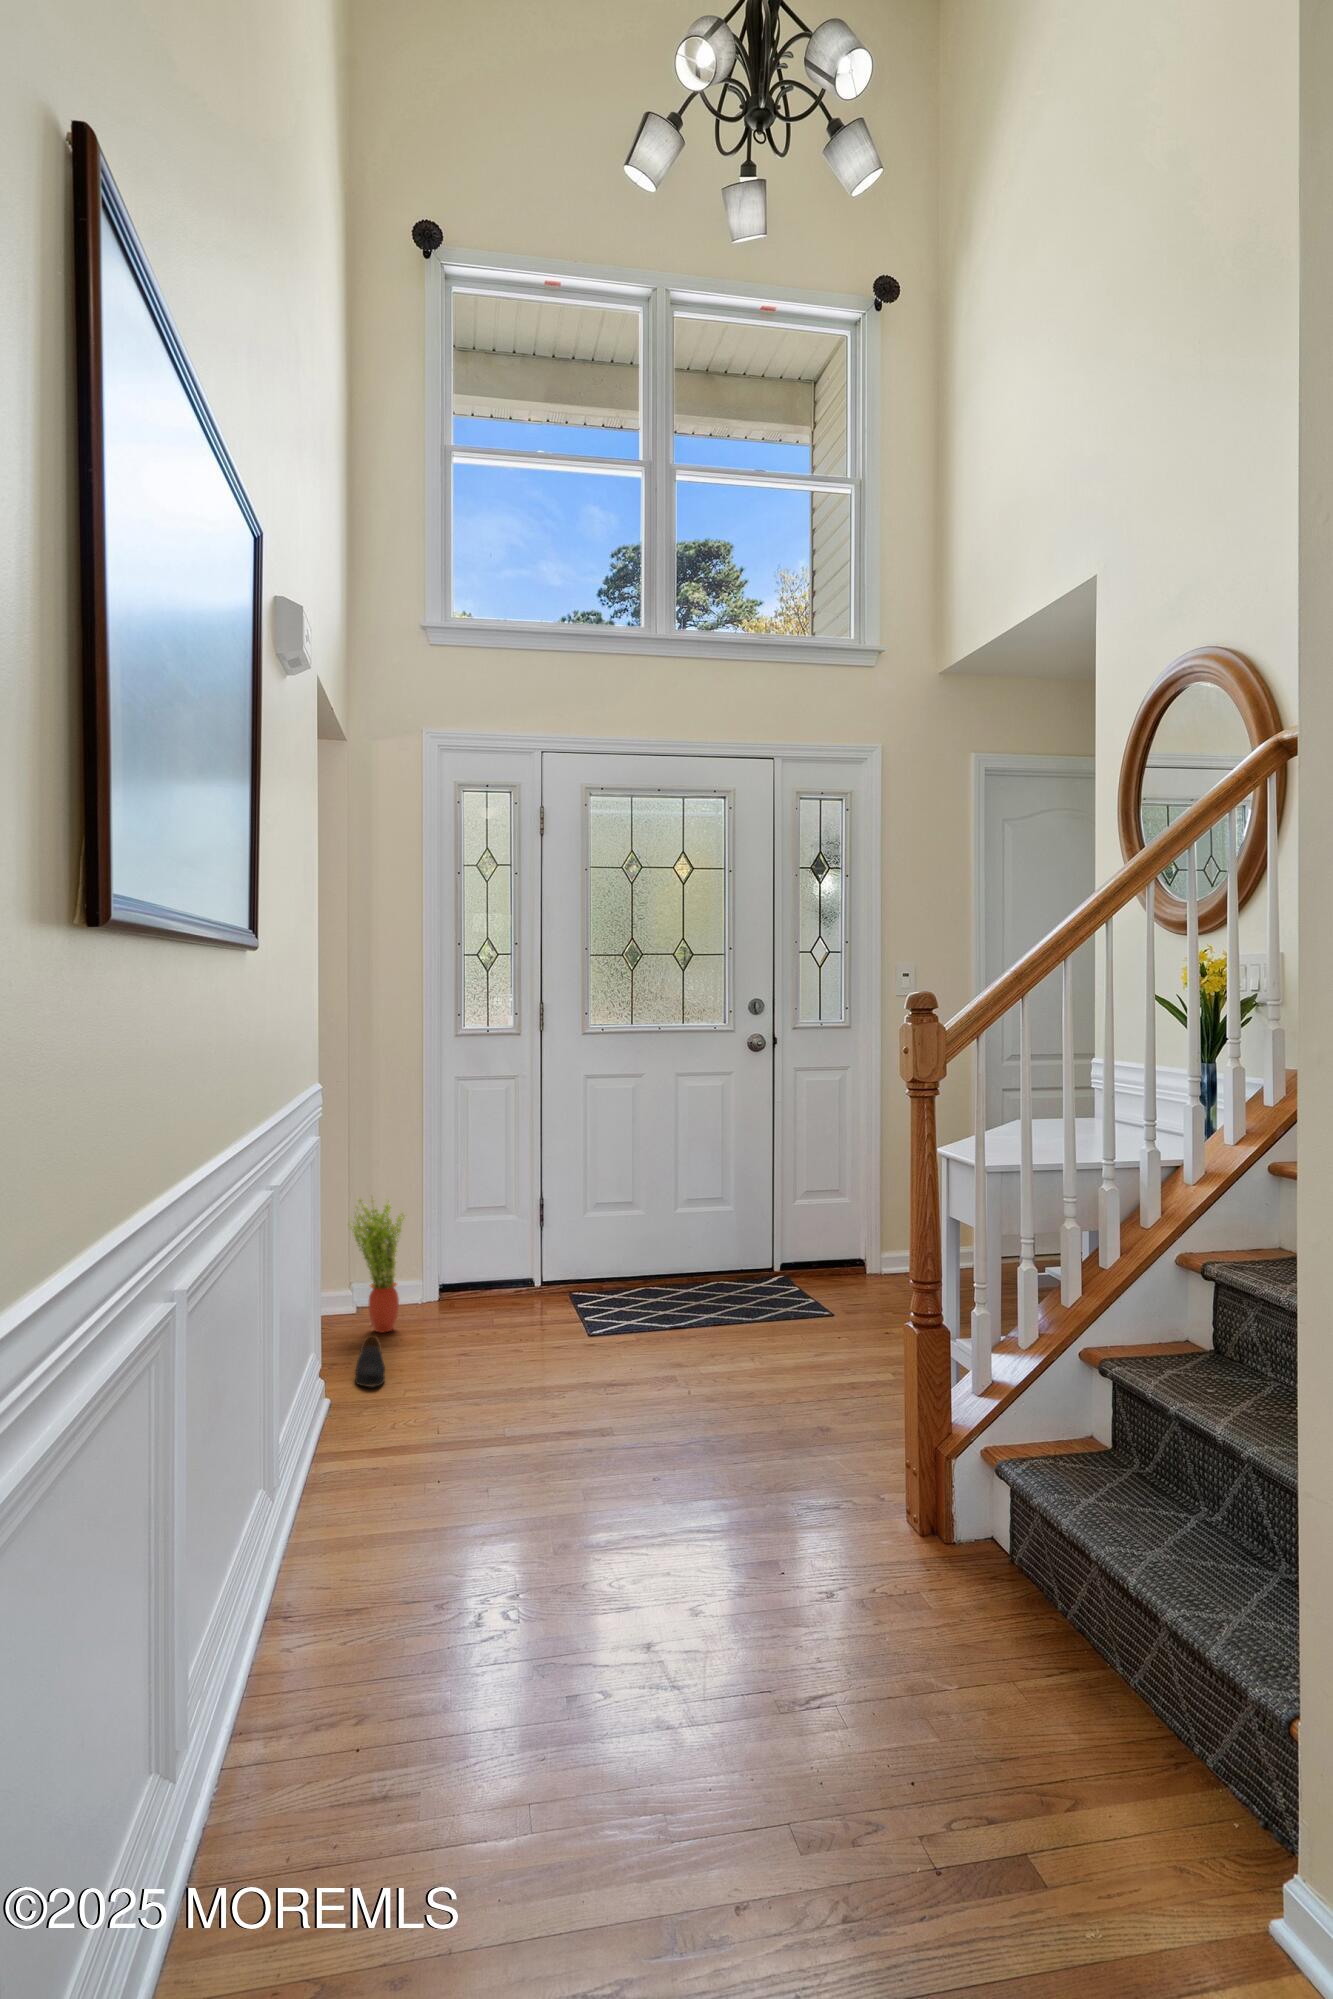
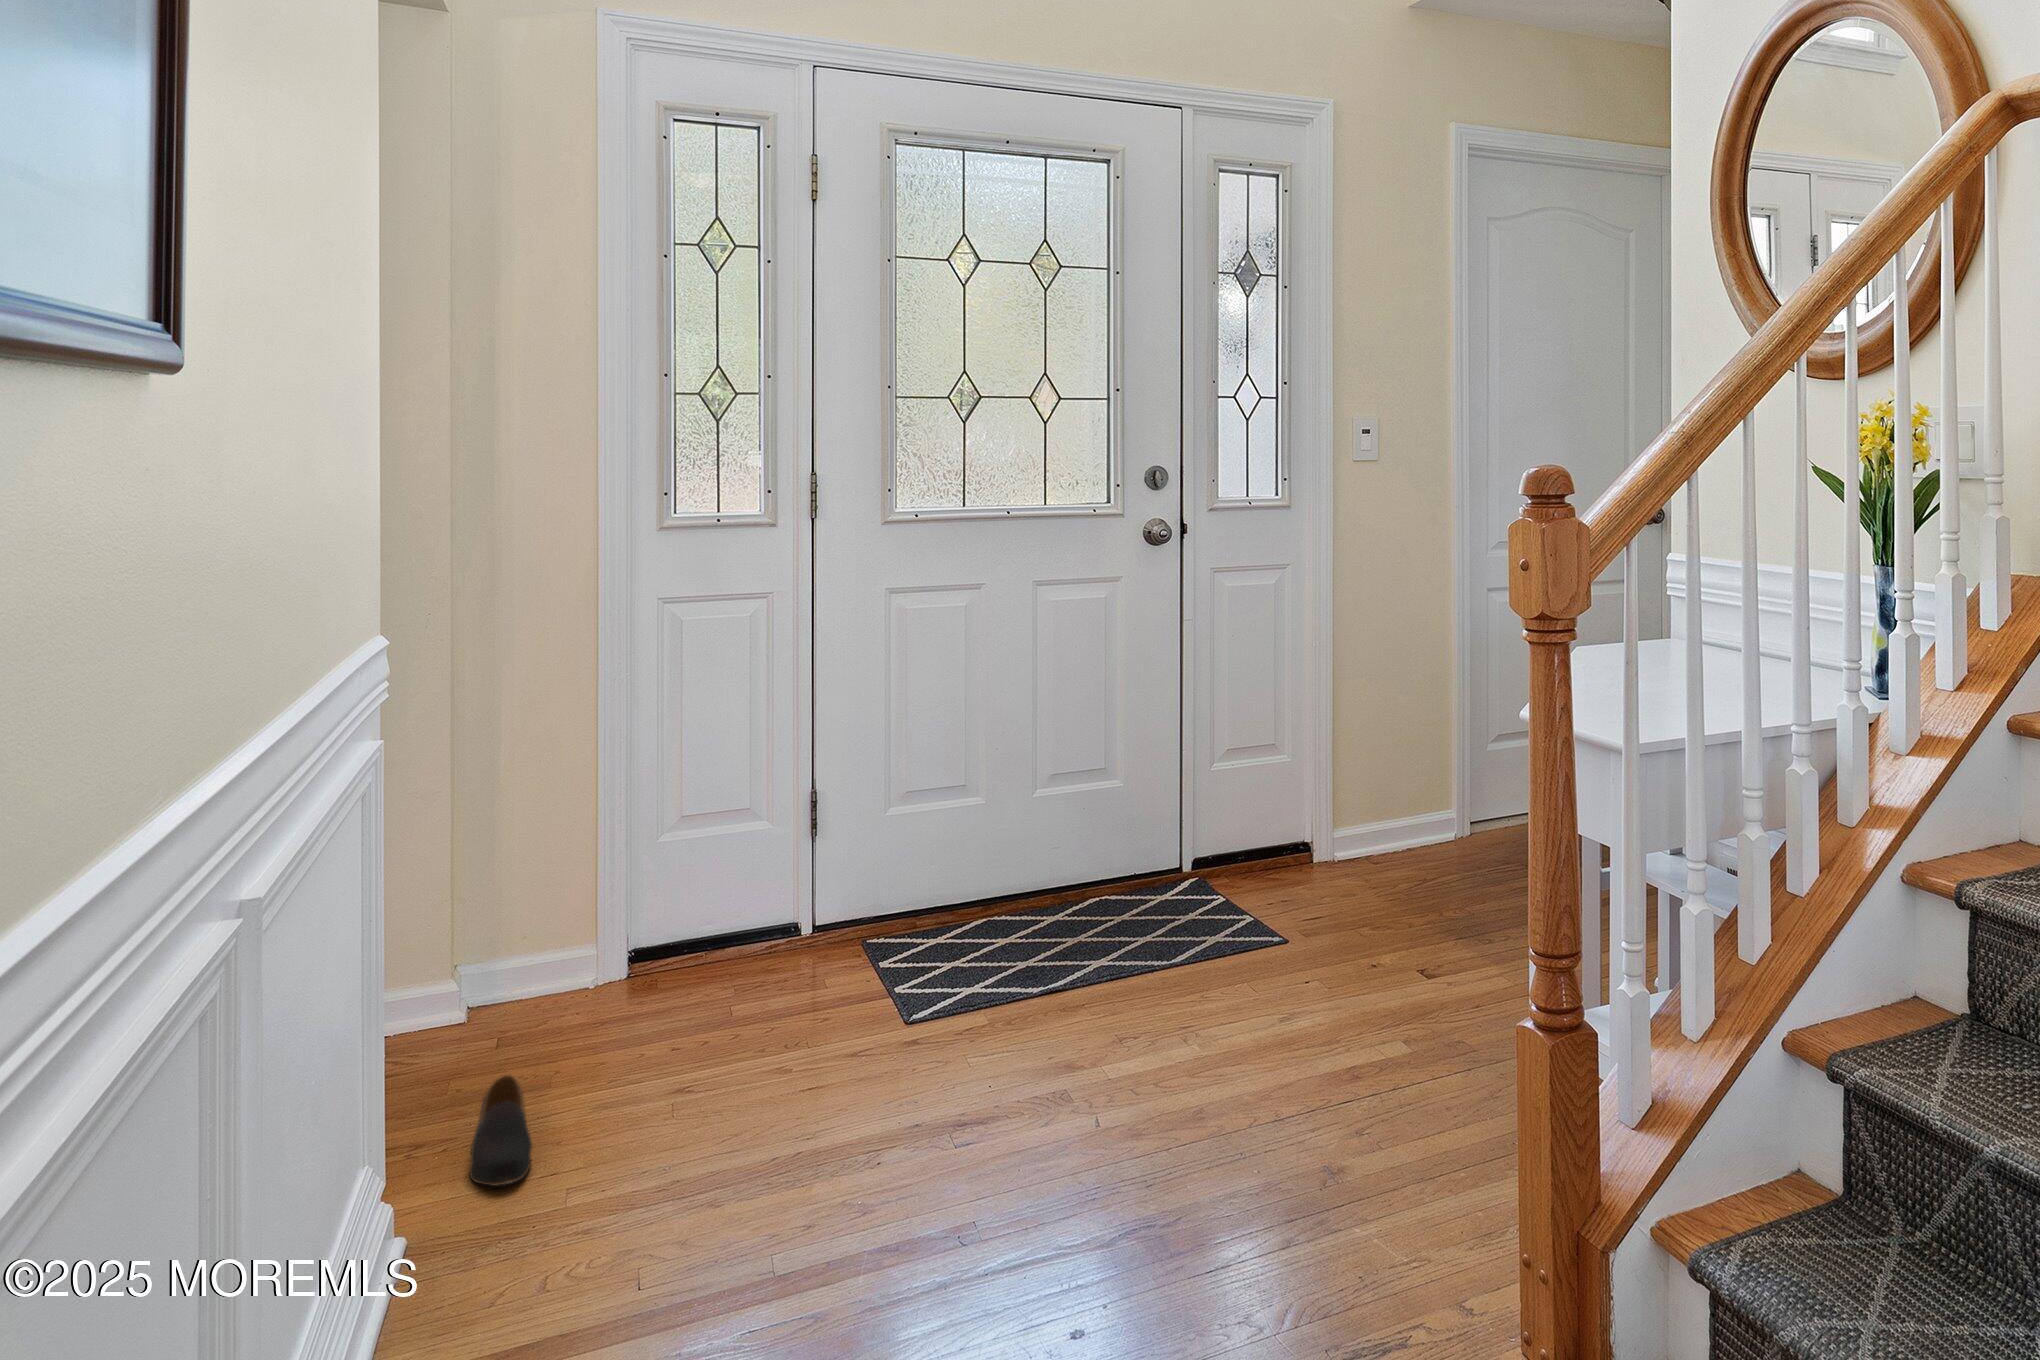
potted plant: present [348,1198,405,1332] -> none [454,815,574,1055]

